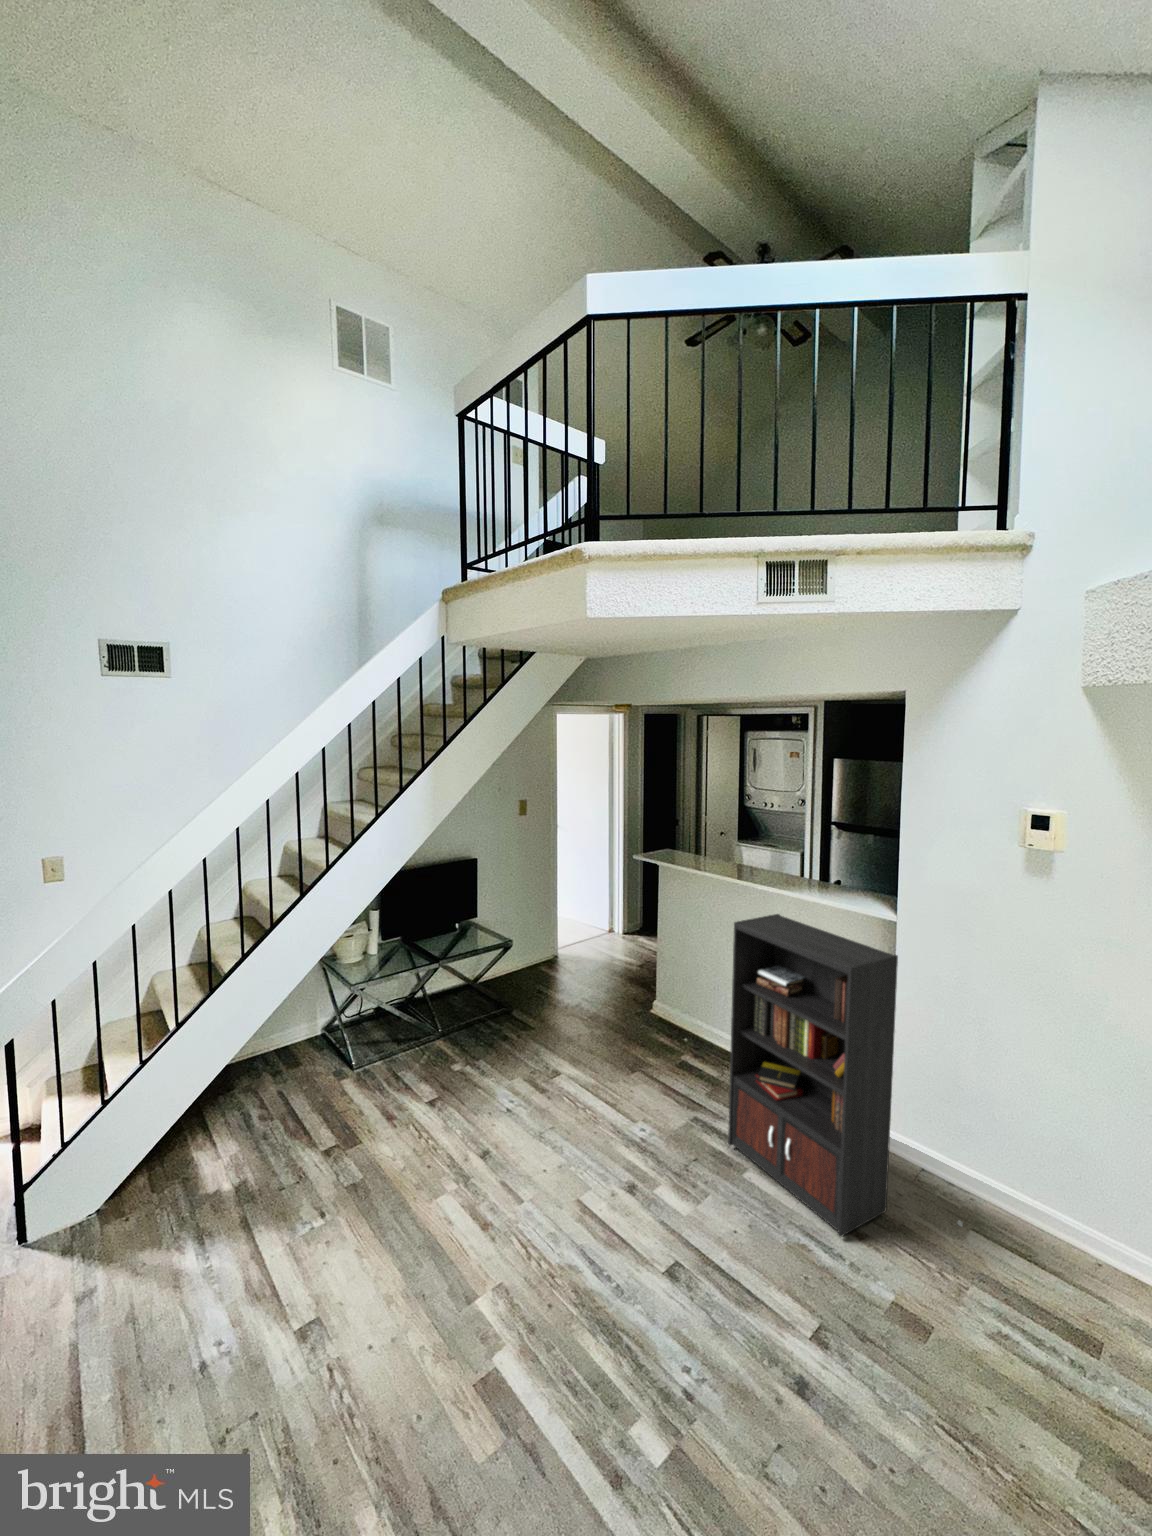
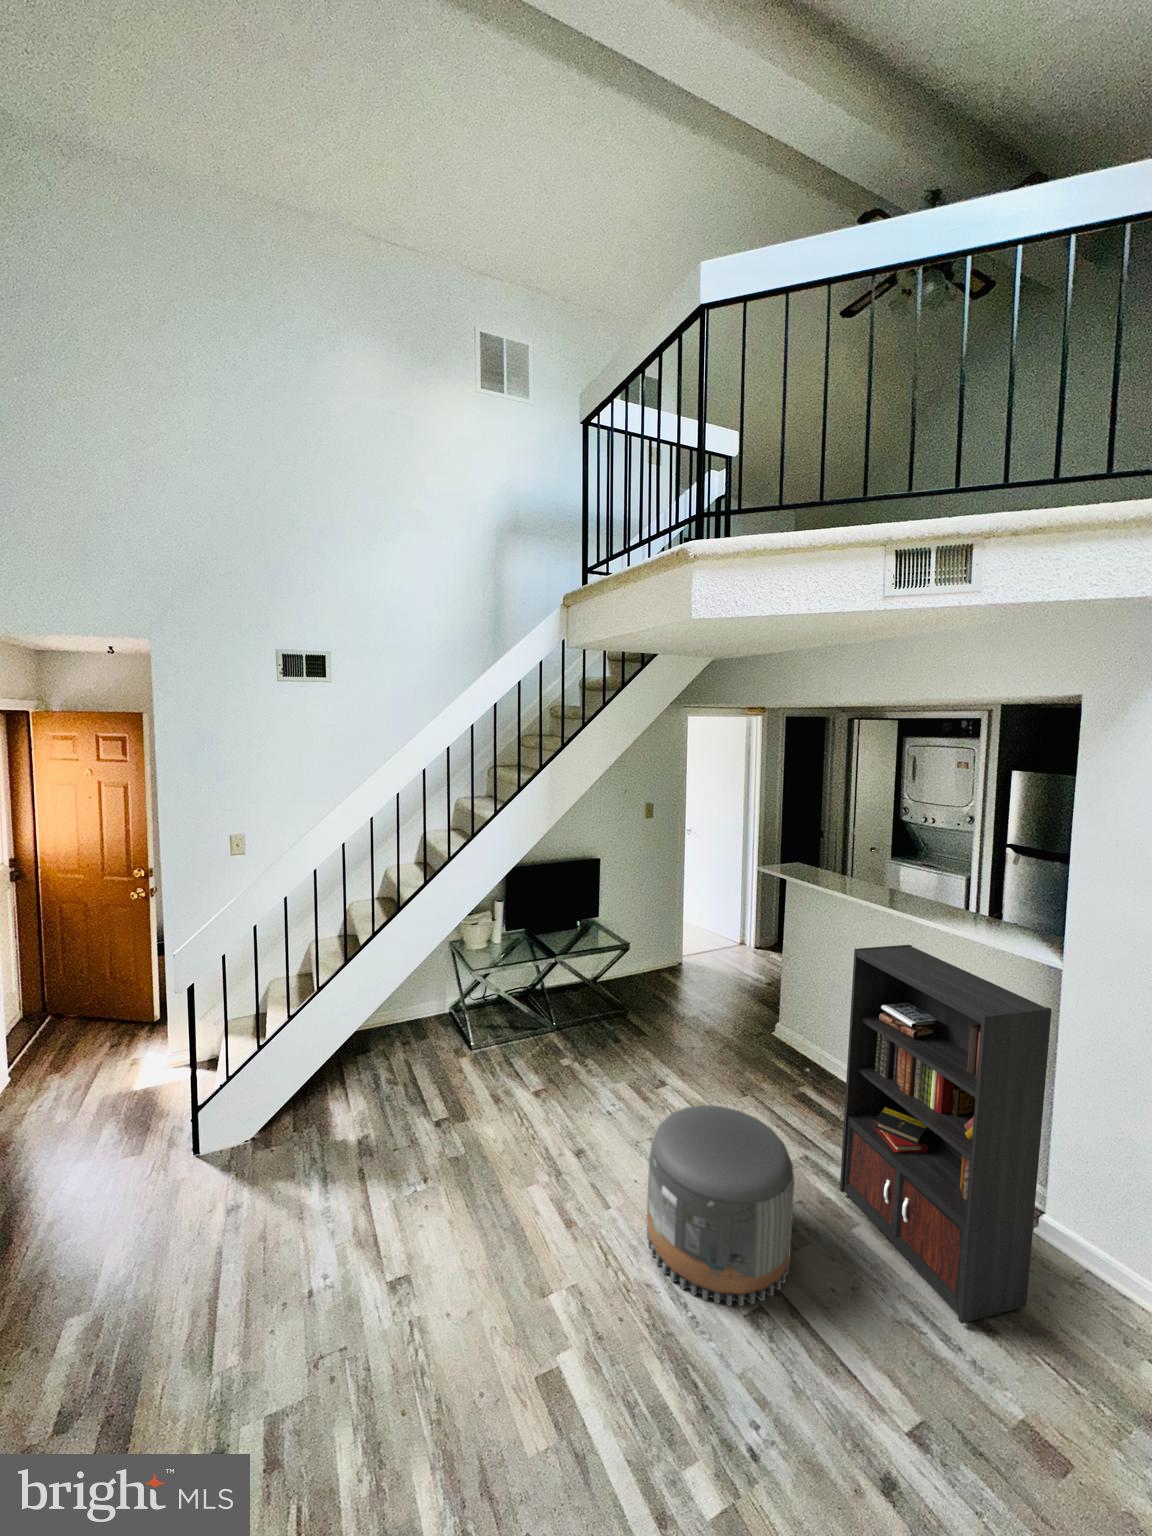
pouf: none [561,1084,697,1270] -> present [647,1105,794,1306]

